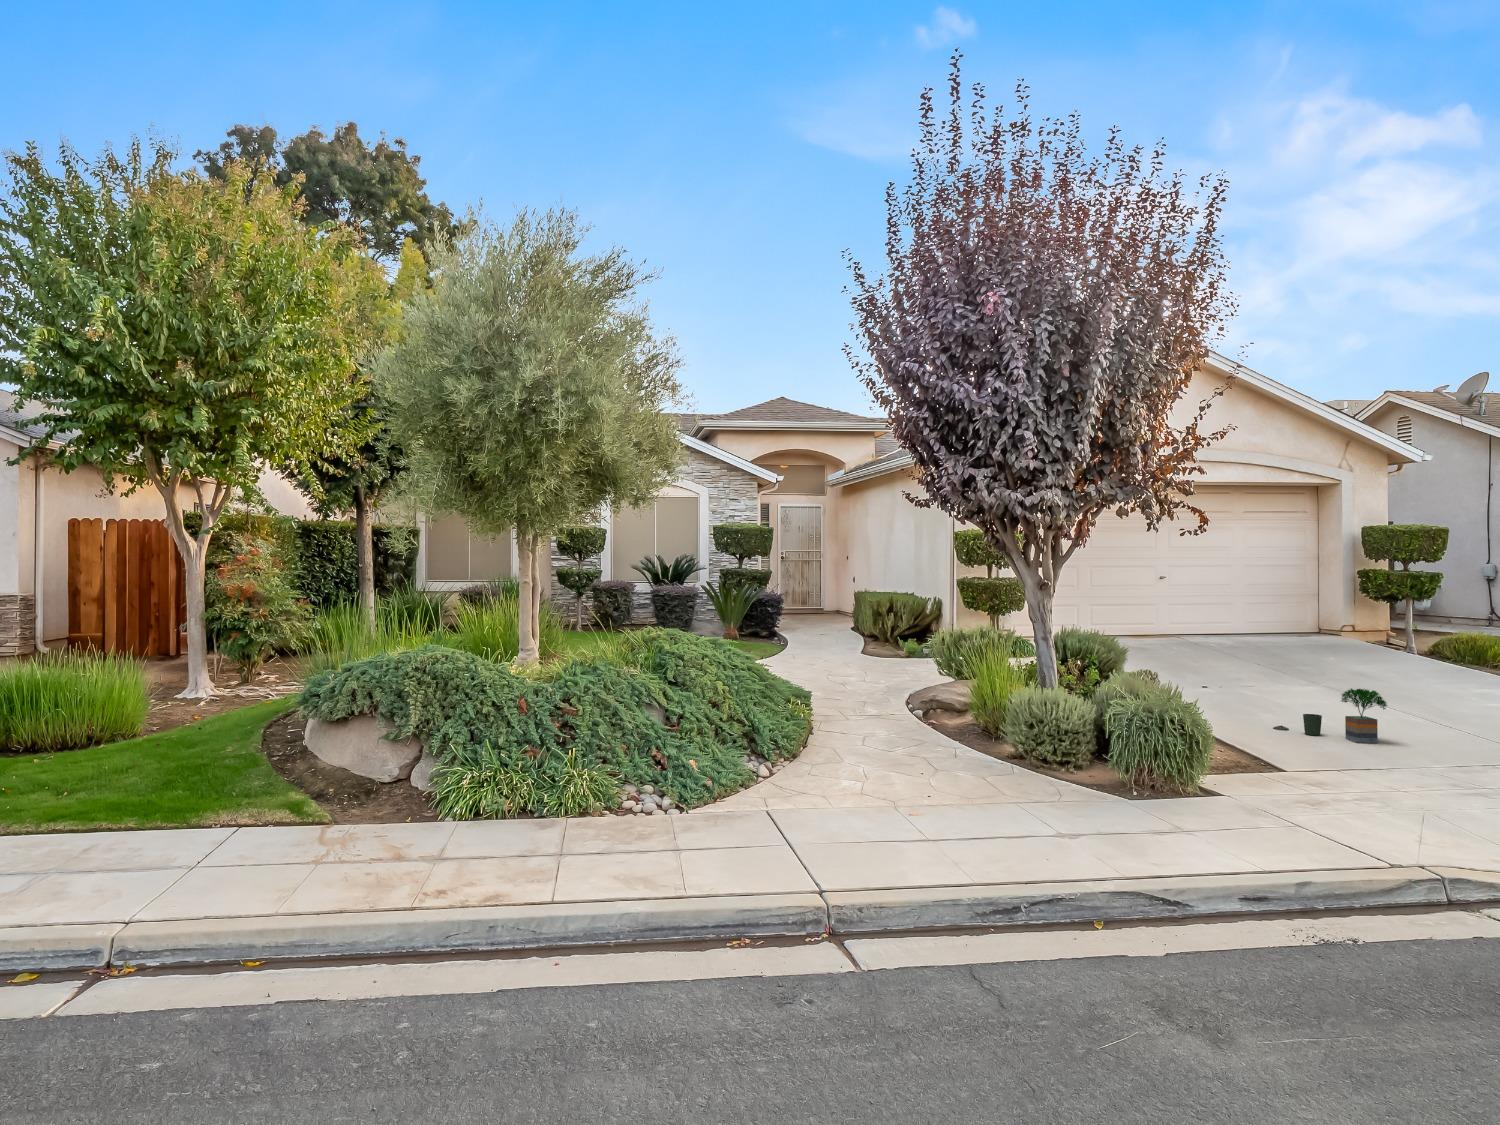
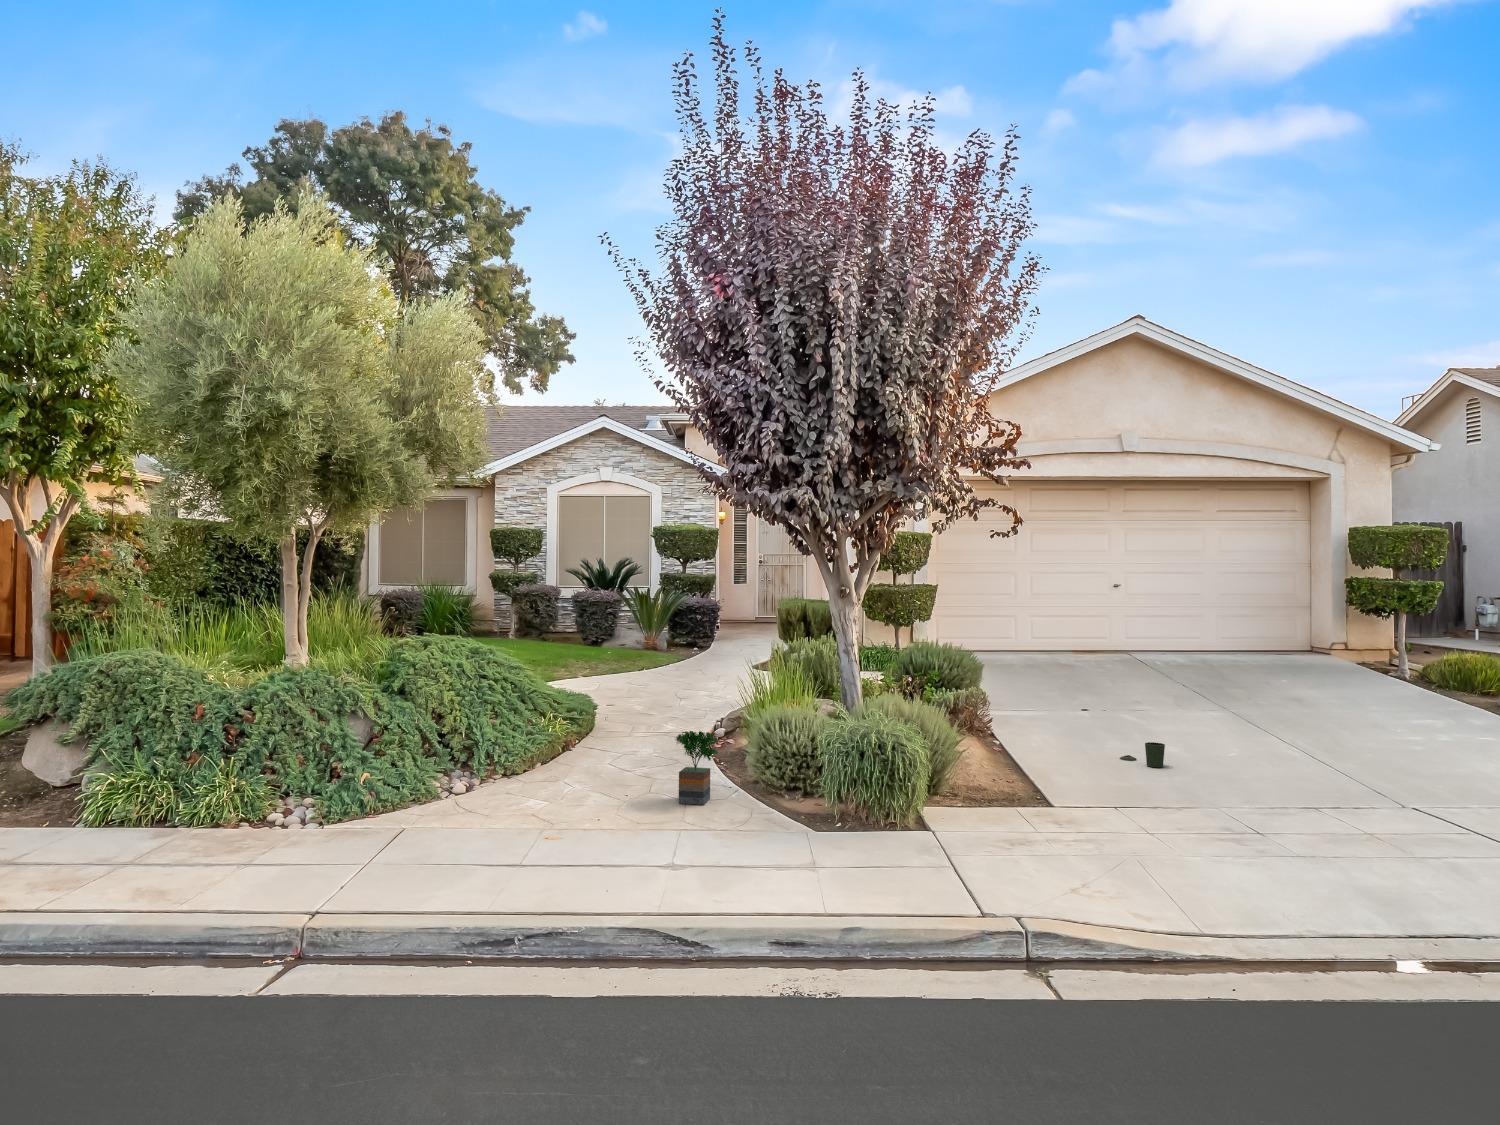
potted tree: present [1342,689,1387,743] -> present [675,731,719,805]

